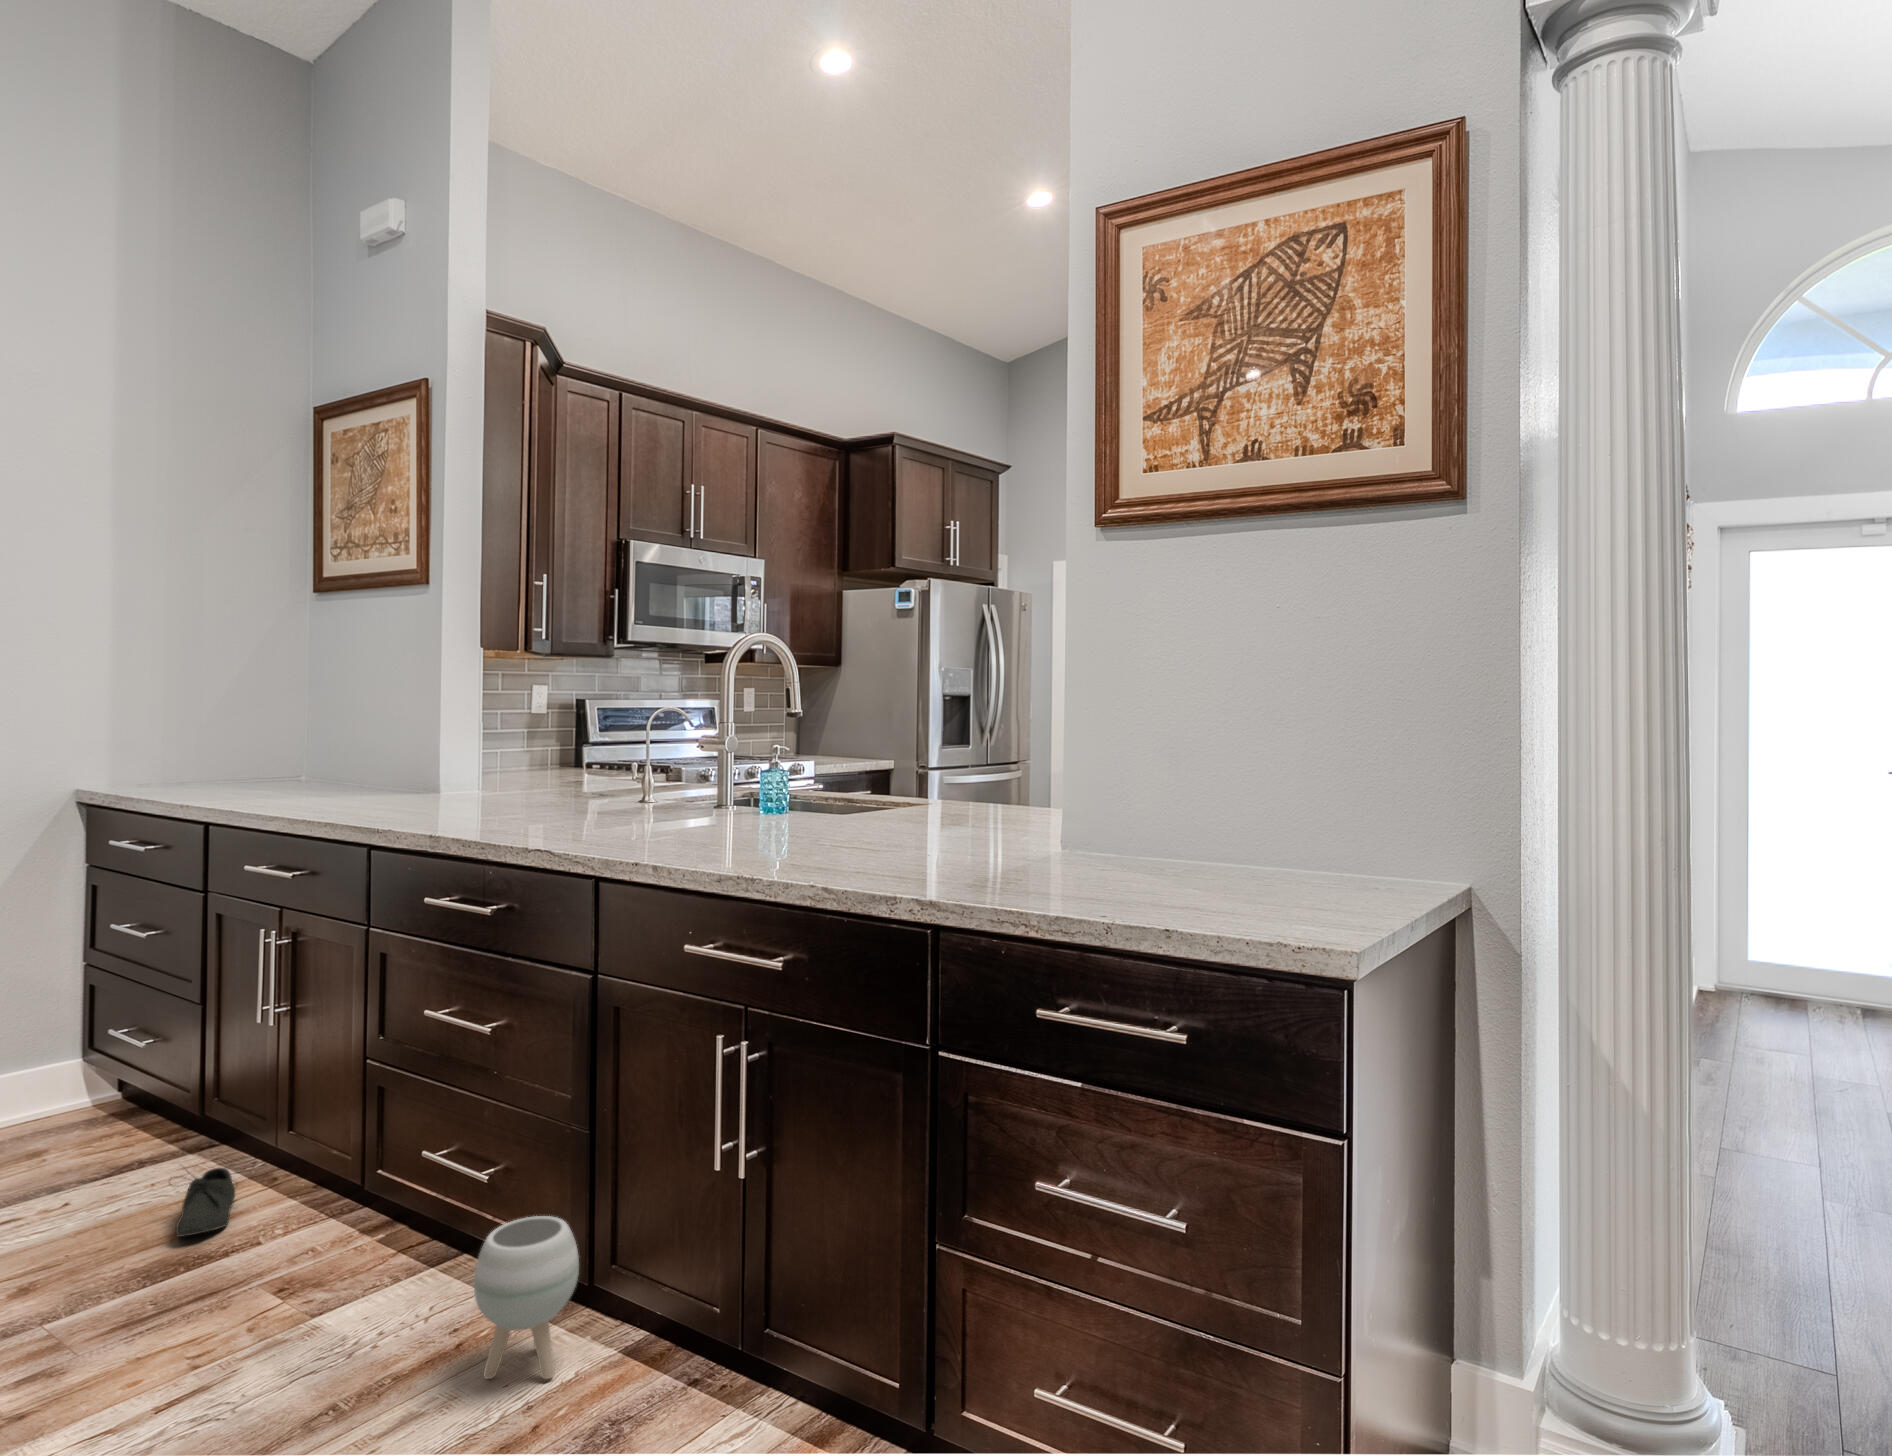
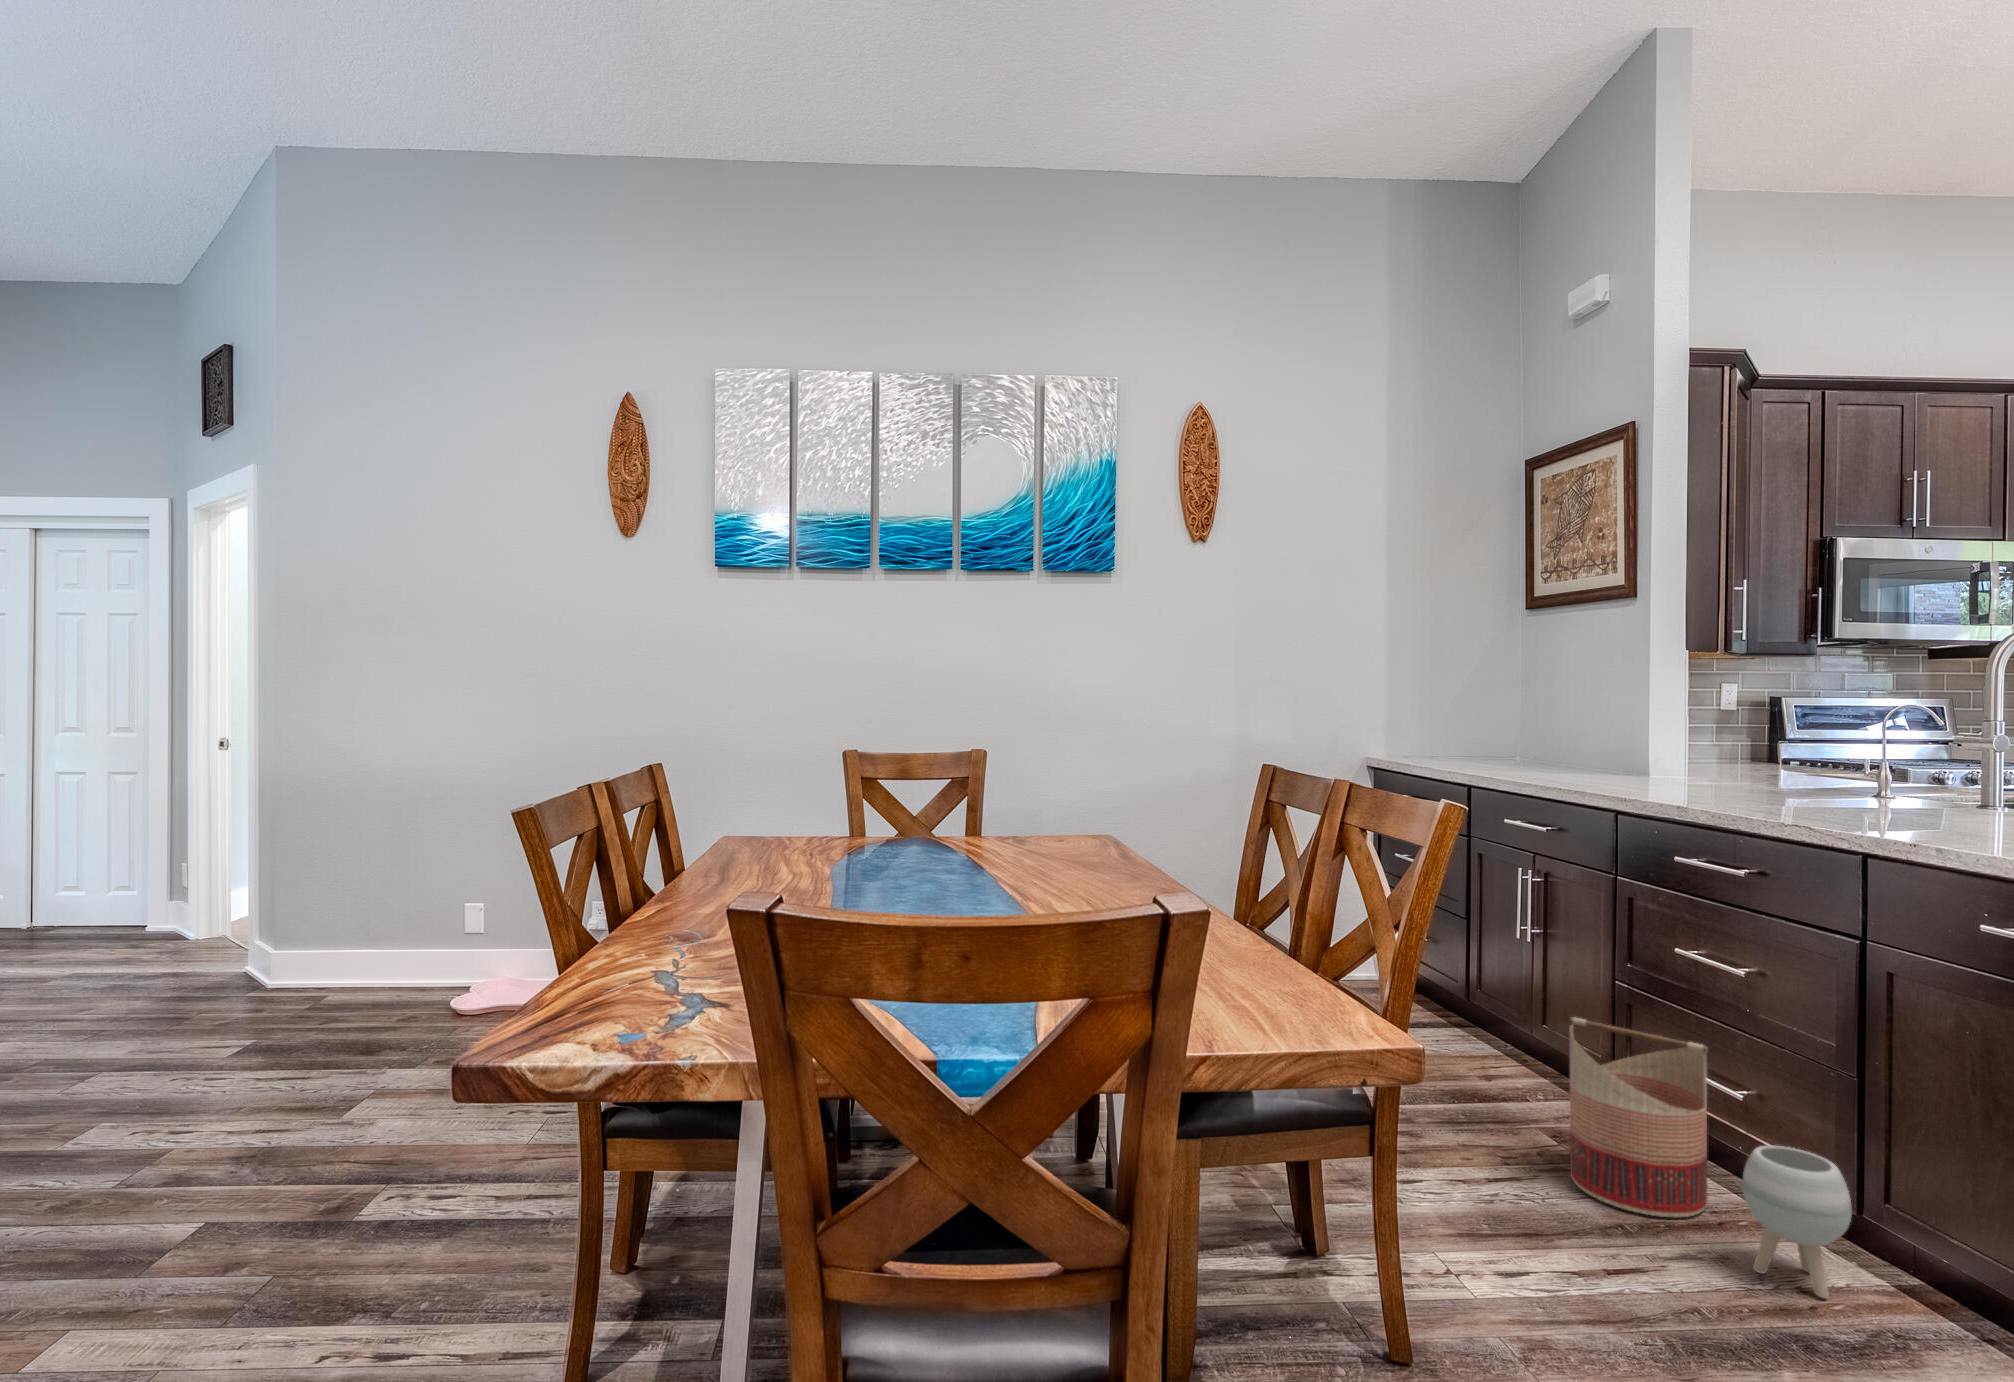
basket: none [286,1122,452,1364] -> present [1570,1017,1708,1217]
shoe: present [174,1168,235,1237] -> none [1461,1026,1508,1081]

